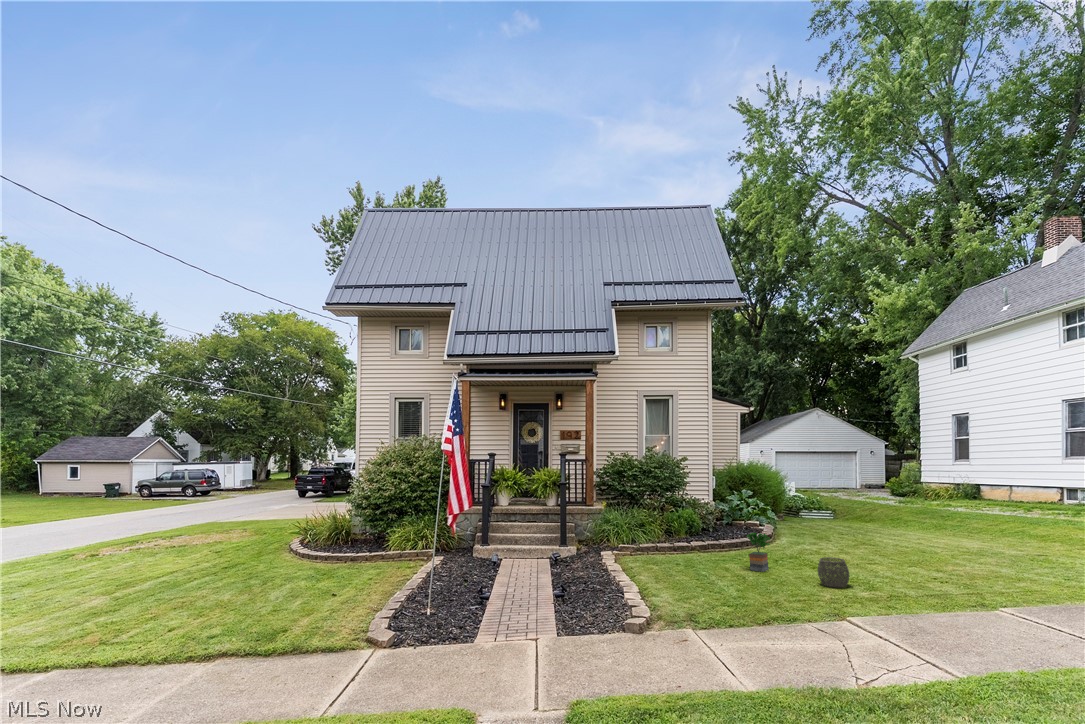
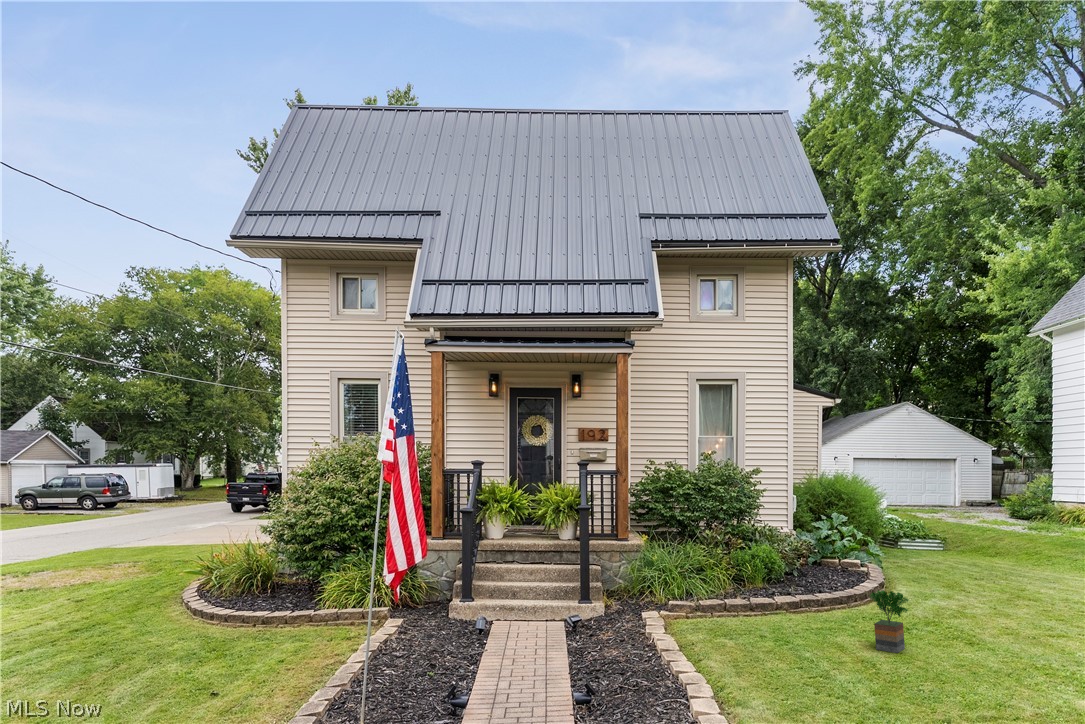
woven basket: present [818,557,850,587] -> none [992,636,1049,688]

